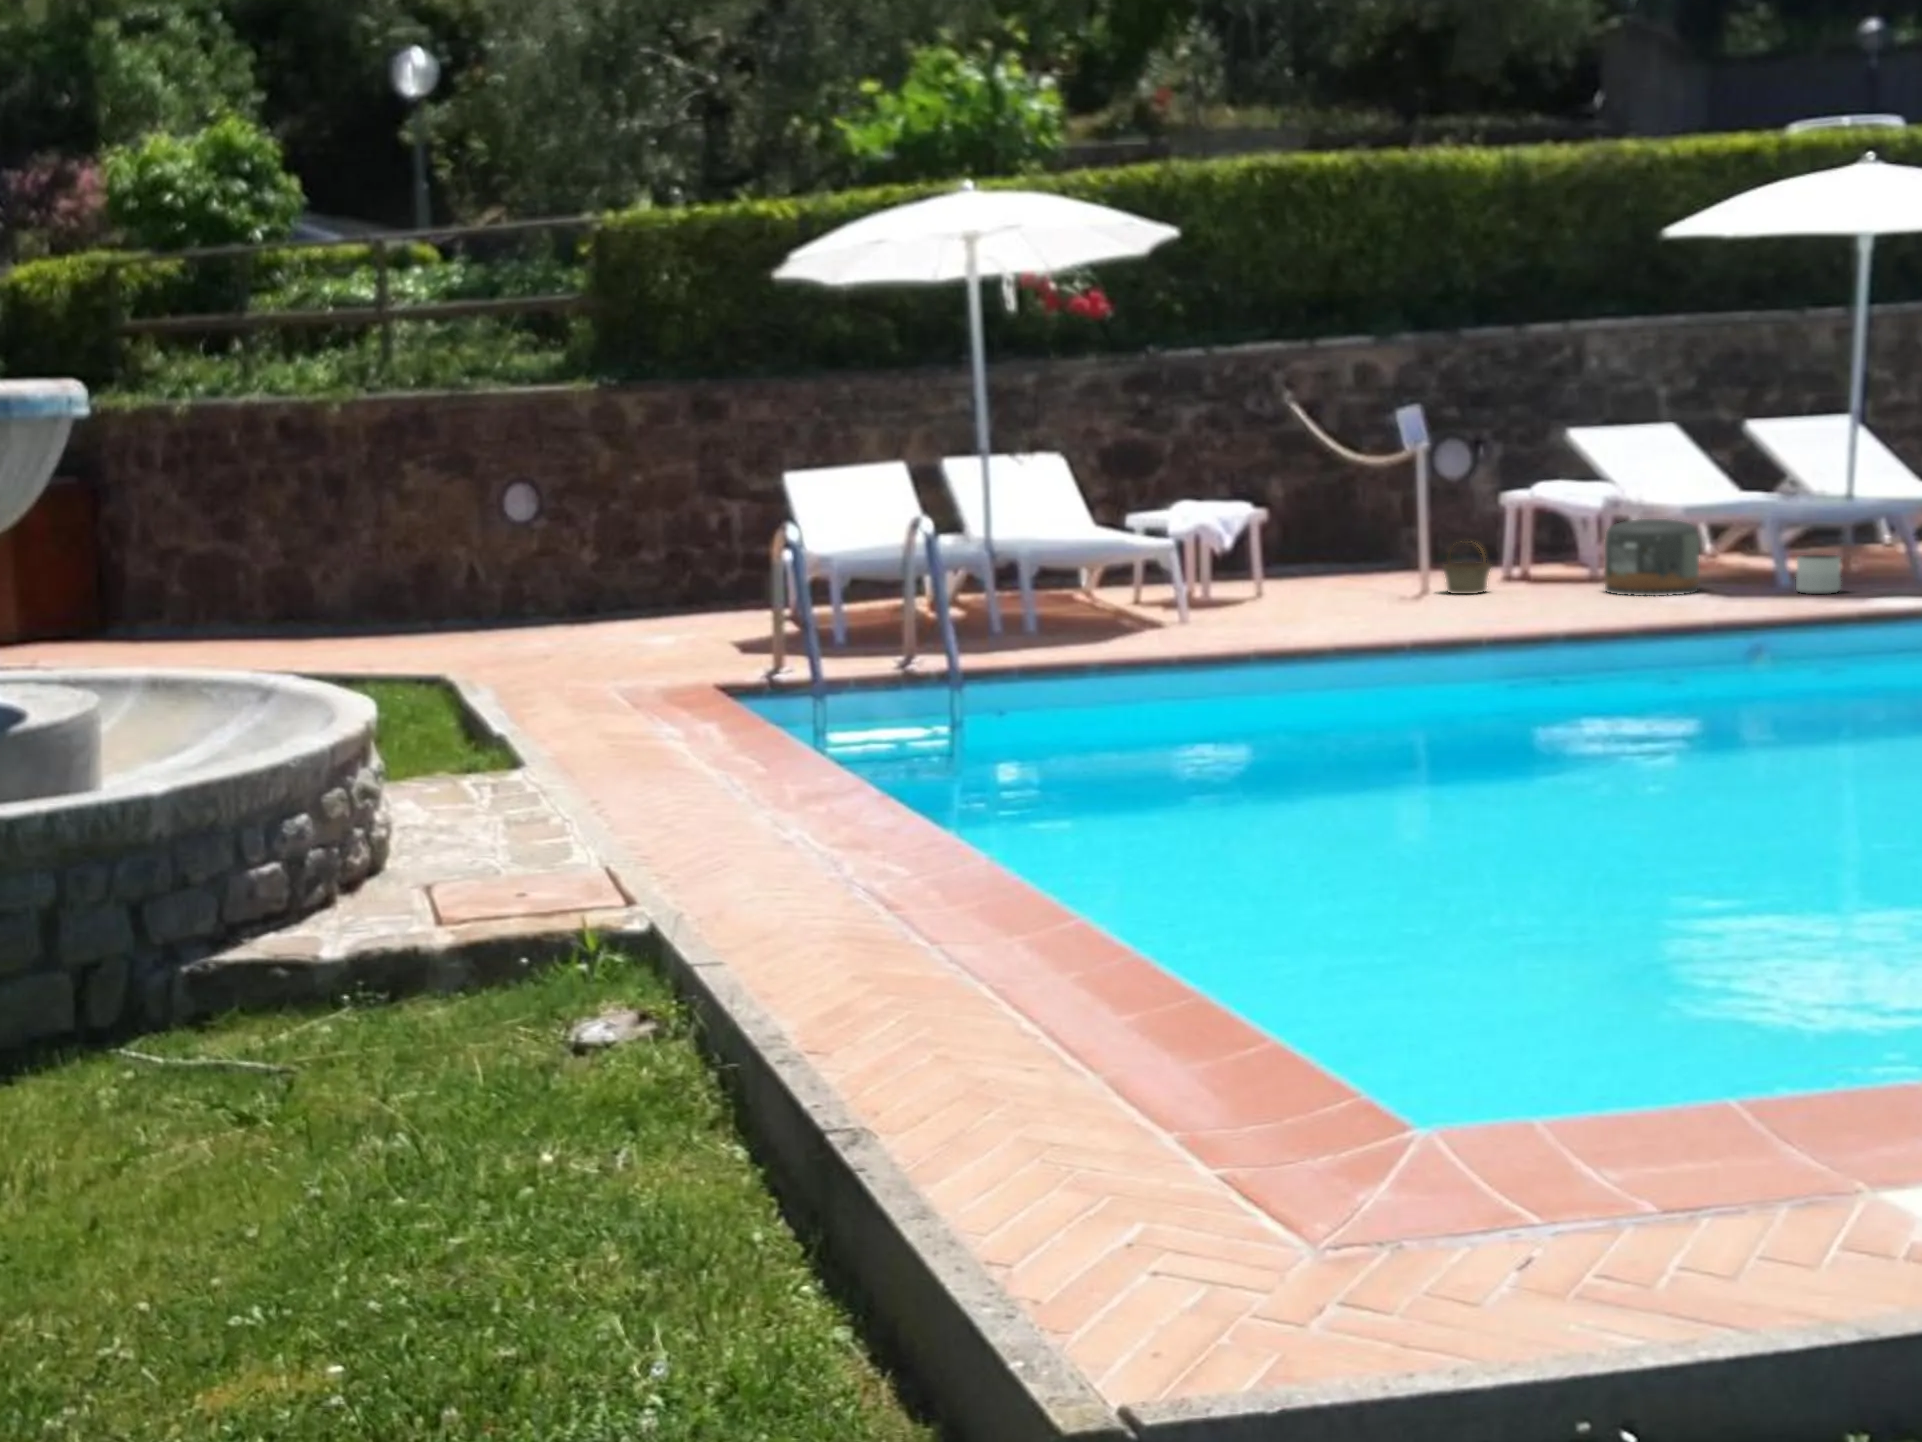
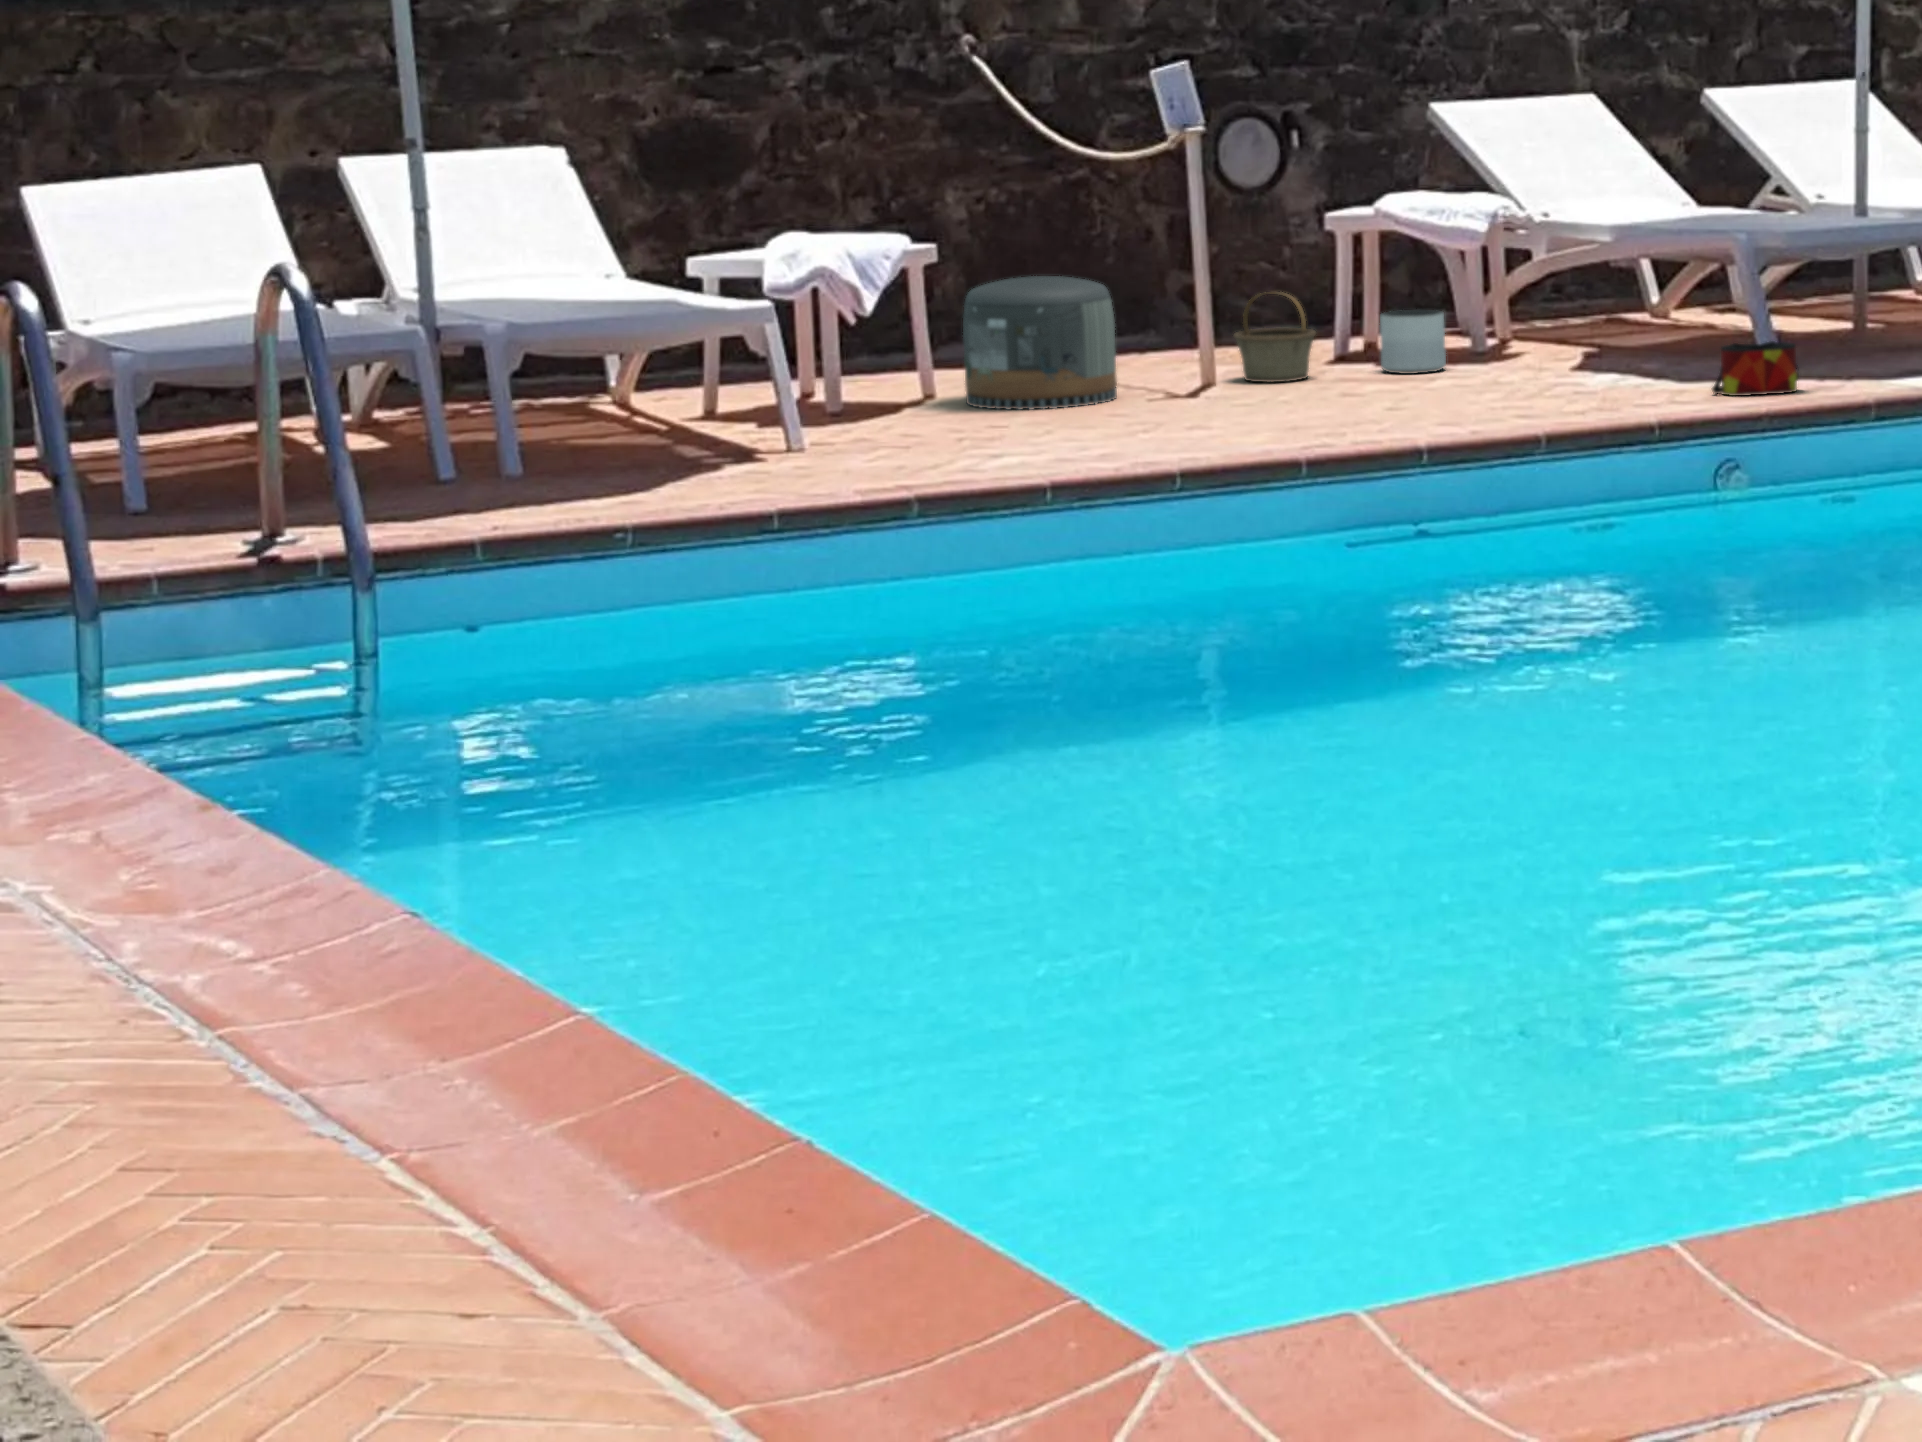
pouf: present [1604,519,1699,596] -> present [963,276,1117,410]
planter: present [1796,554,1841,594] -> present [1380,310,1446,374]
bag: none [1739,575,1797,608] -> present [1712,341,1799,396]

